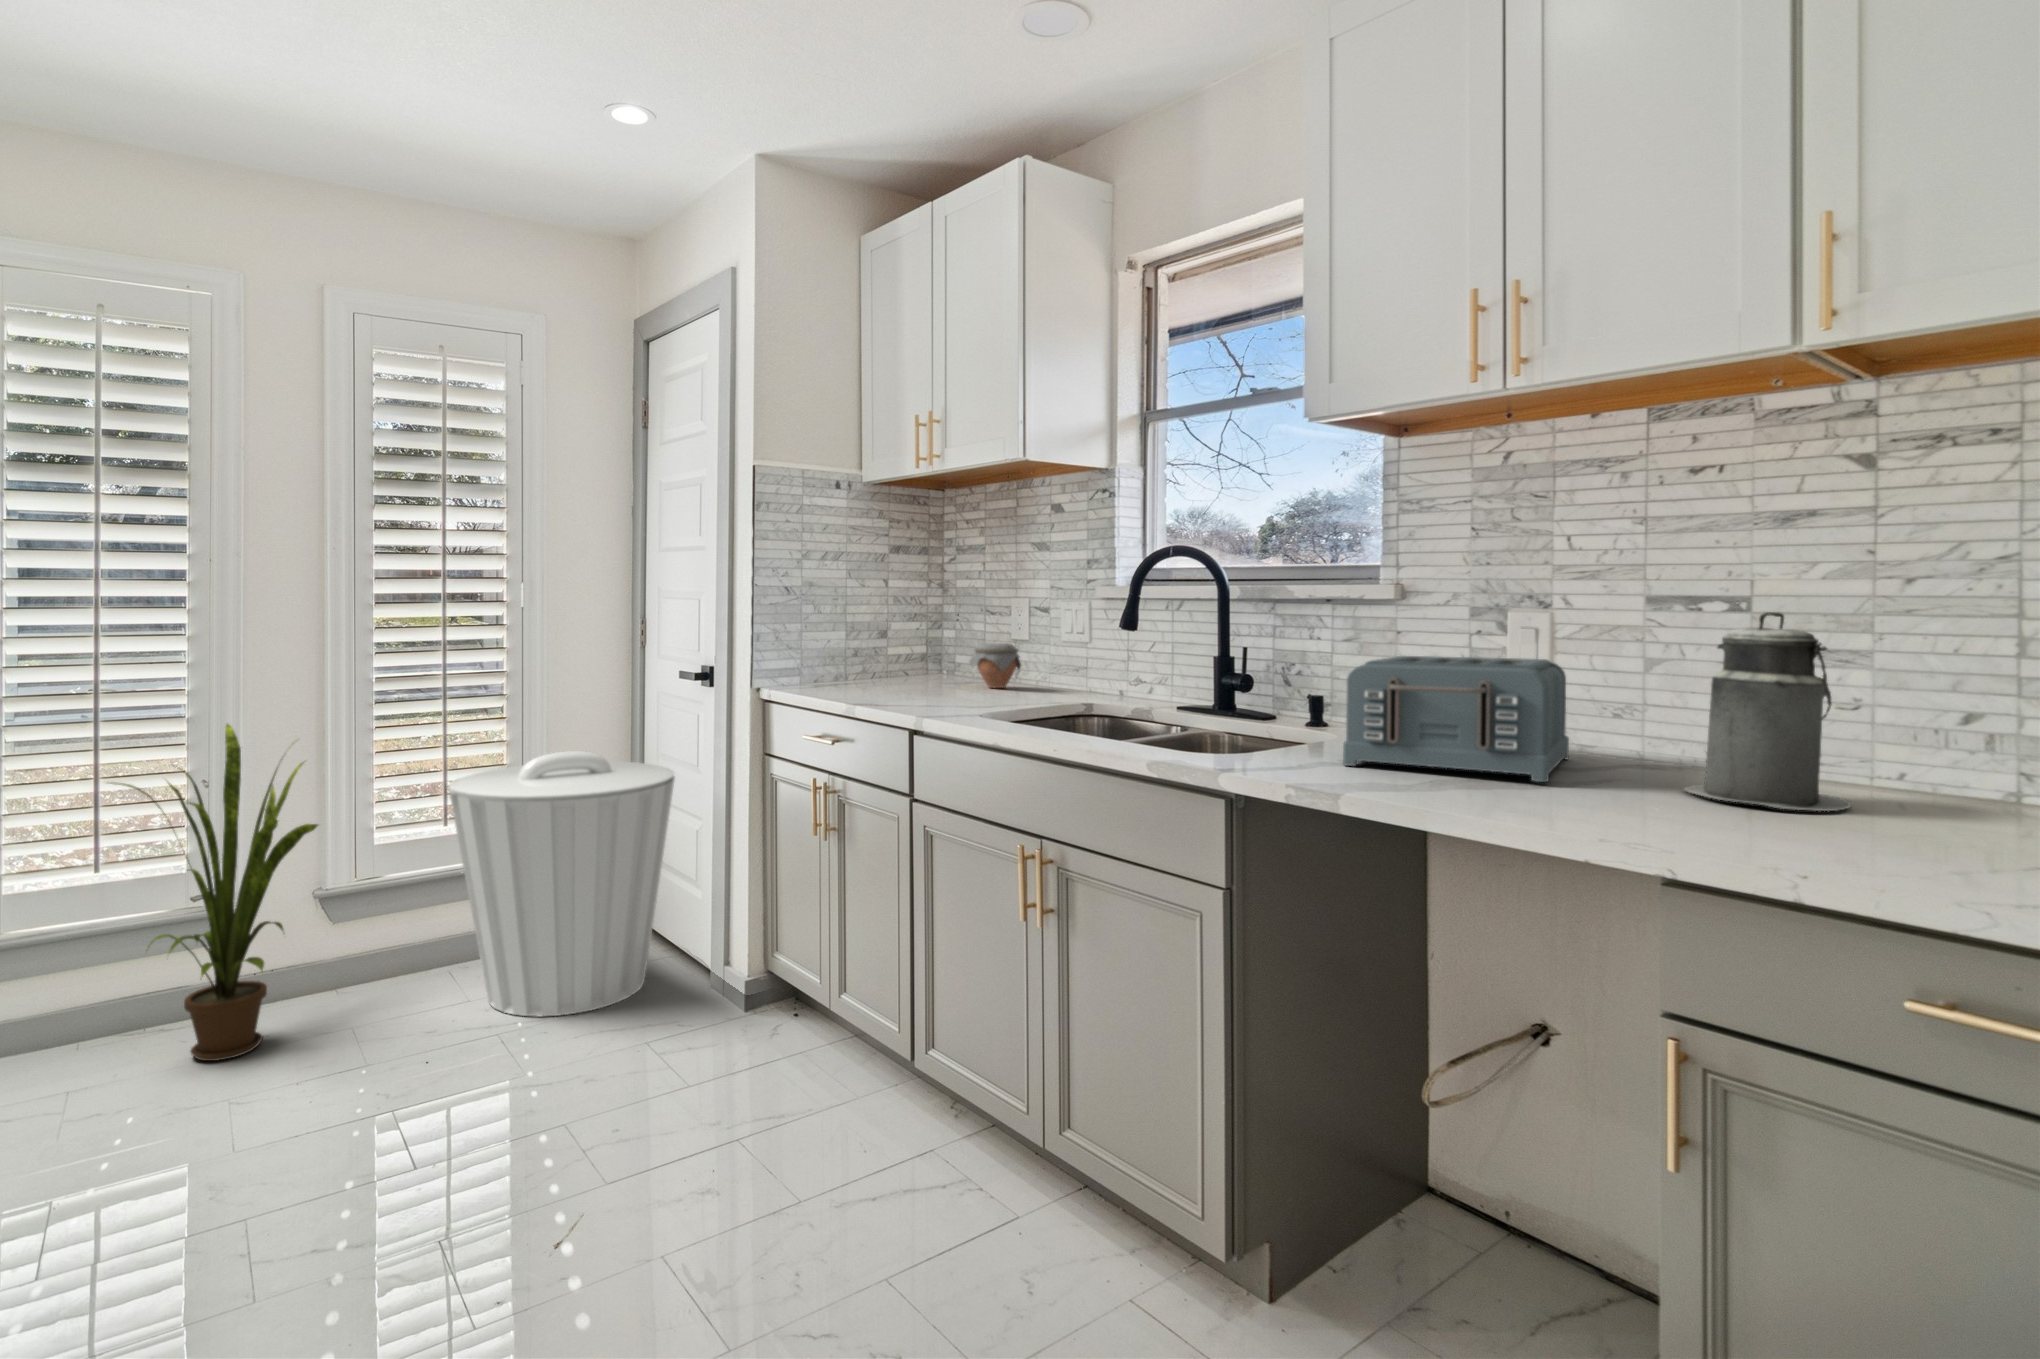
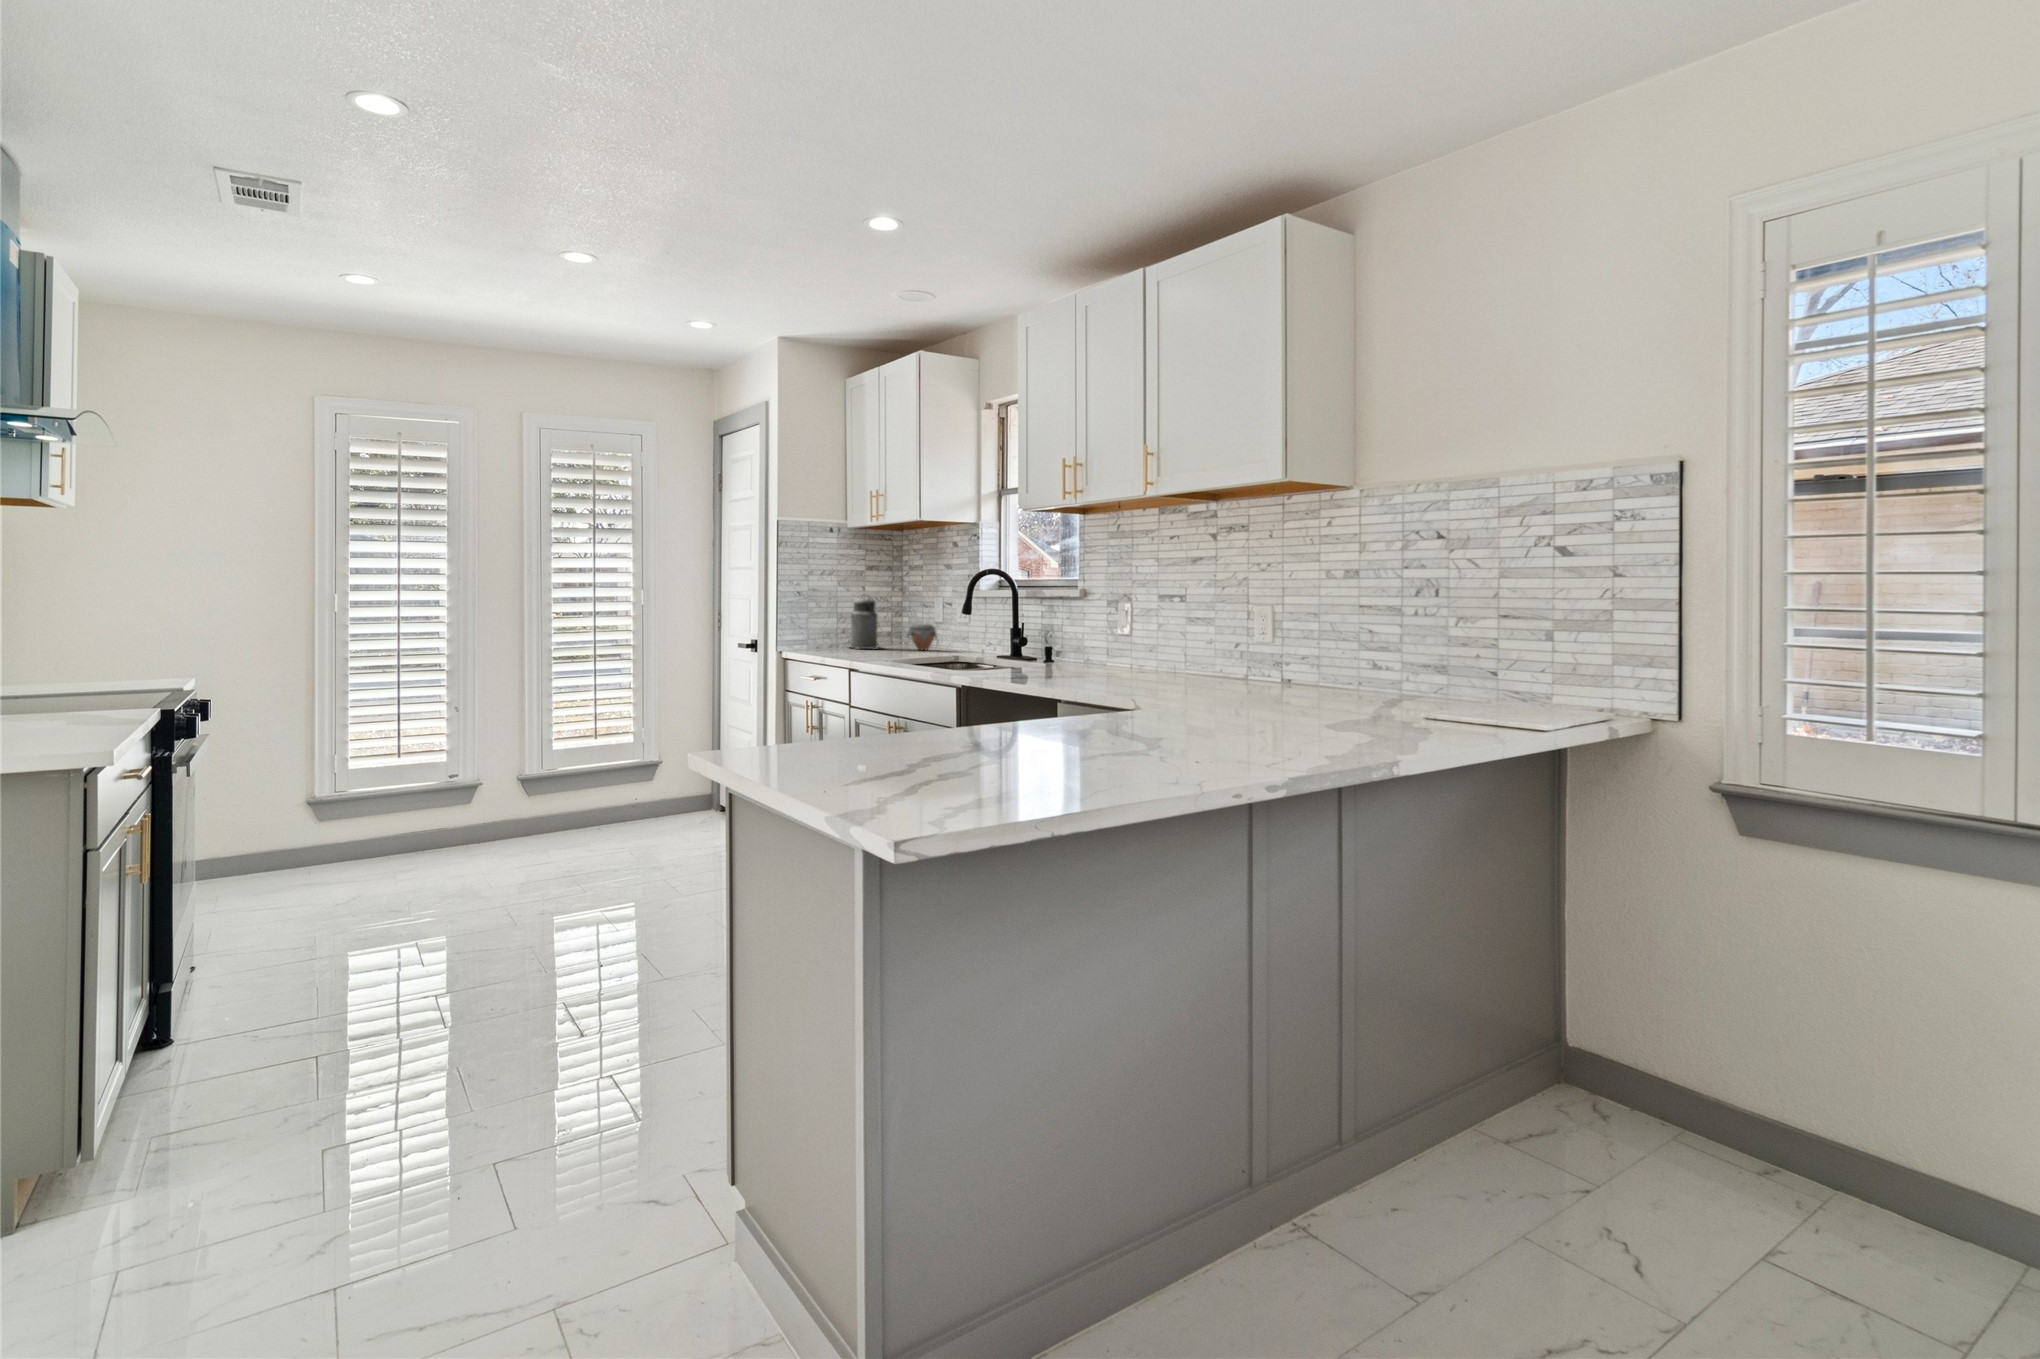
canister: present [1684,612,1850,811] -> present [851,599,879,649]
toaster: present [1343,656,1569,782] -> none [1014,623,1126,673]
house plant: present [116,724,318,1061] -> none [407,673,526,861]
trash can: present [449,751,675,1016] -> none [599,691,736,844]

